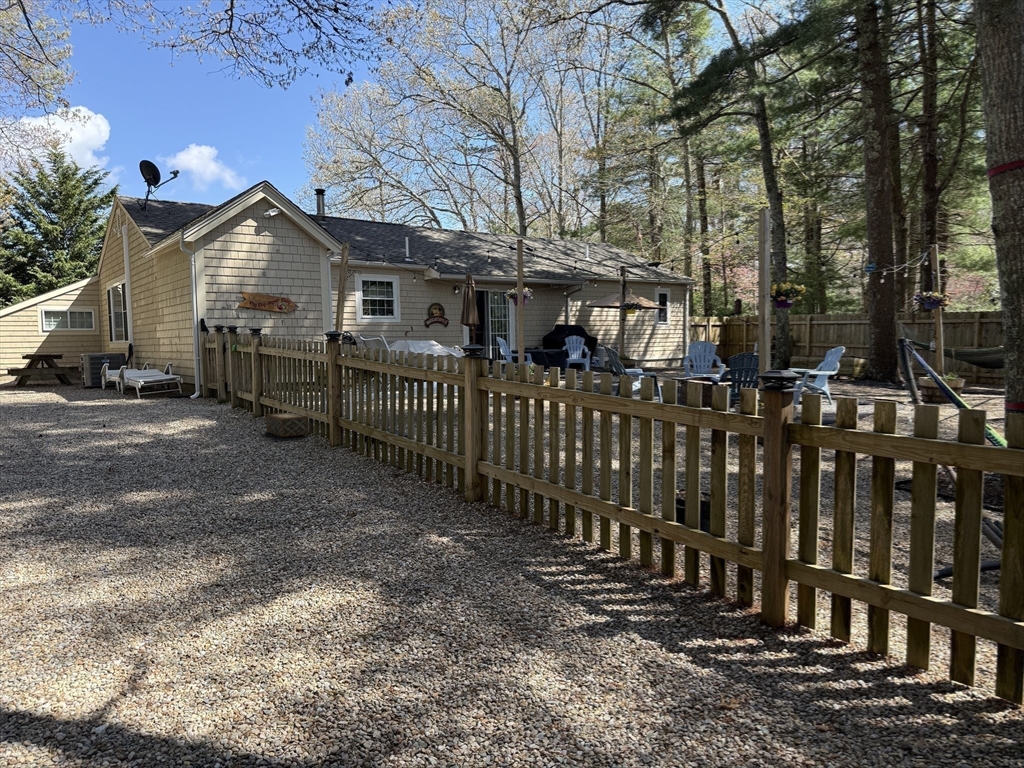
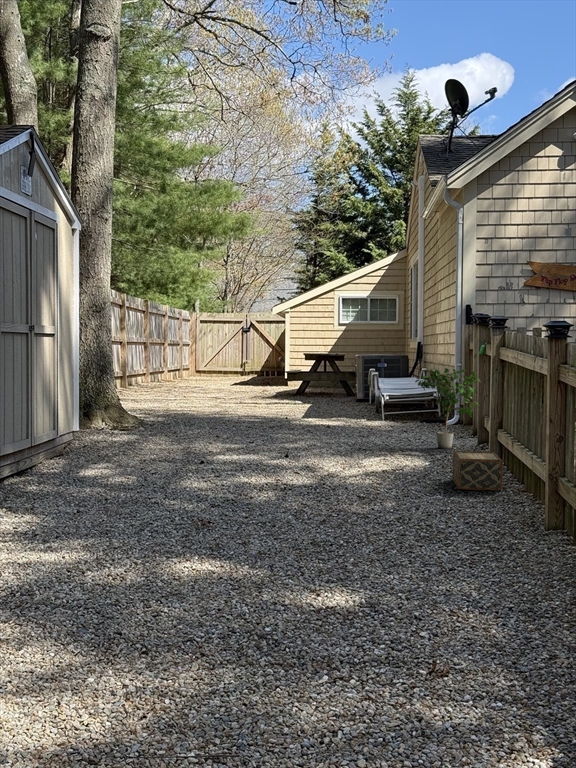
potted plant: none [201,362,248,414] -> present [415,368,480,449]

